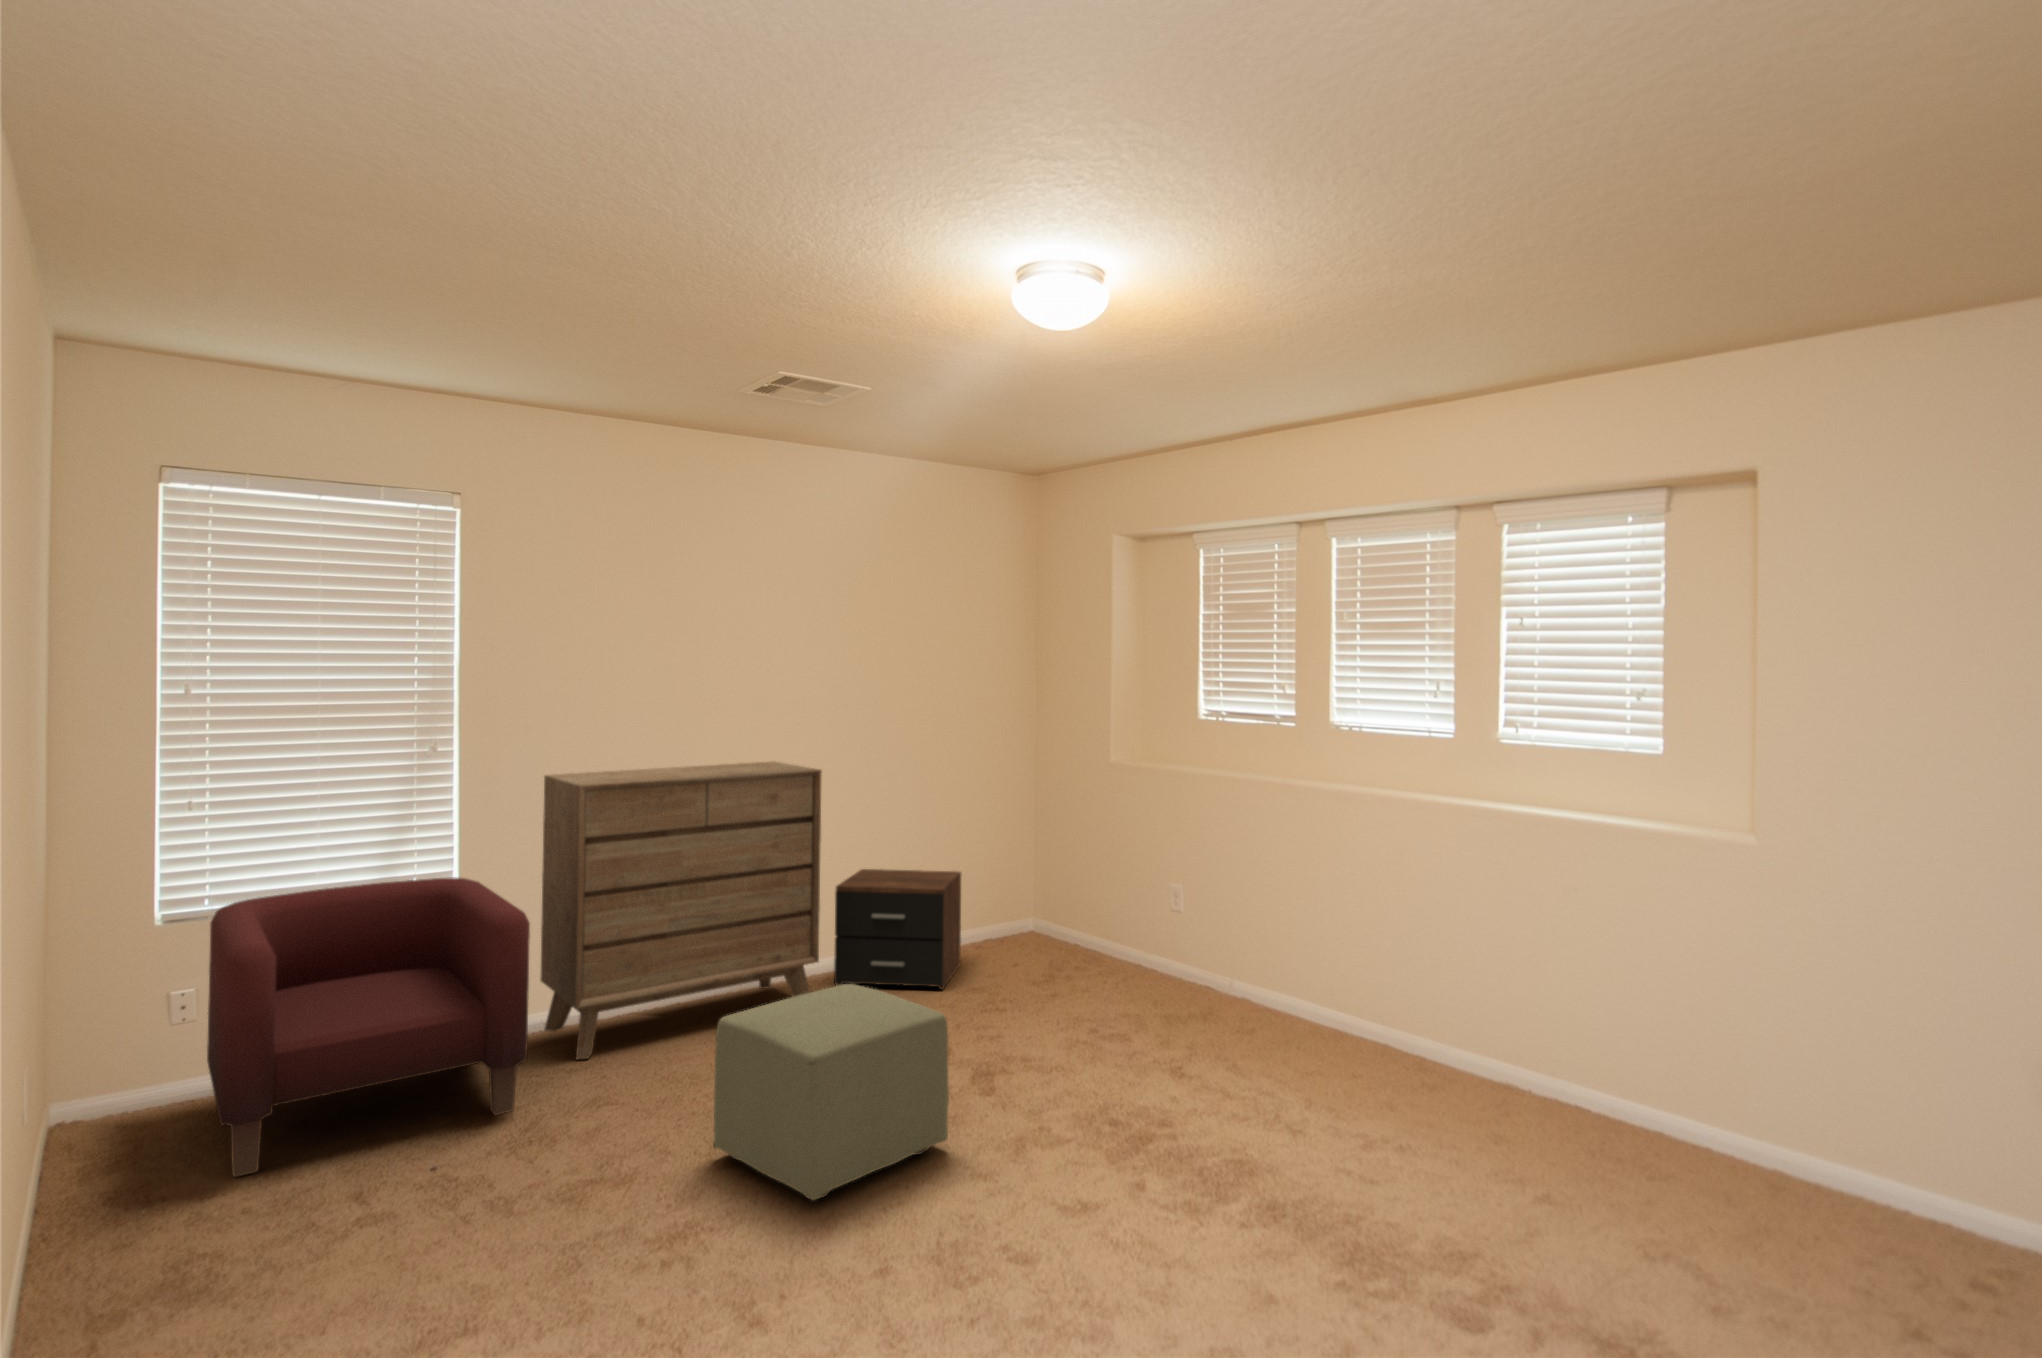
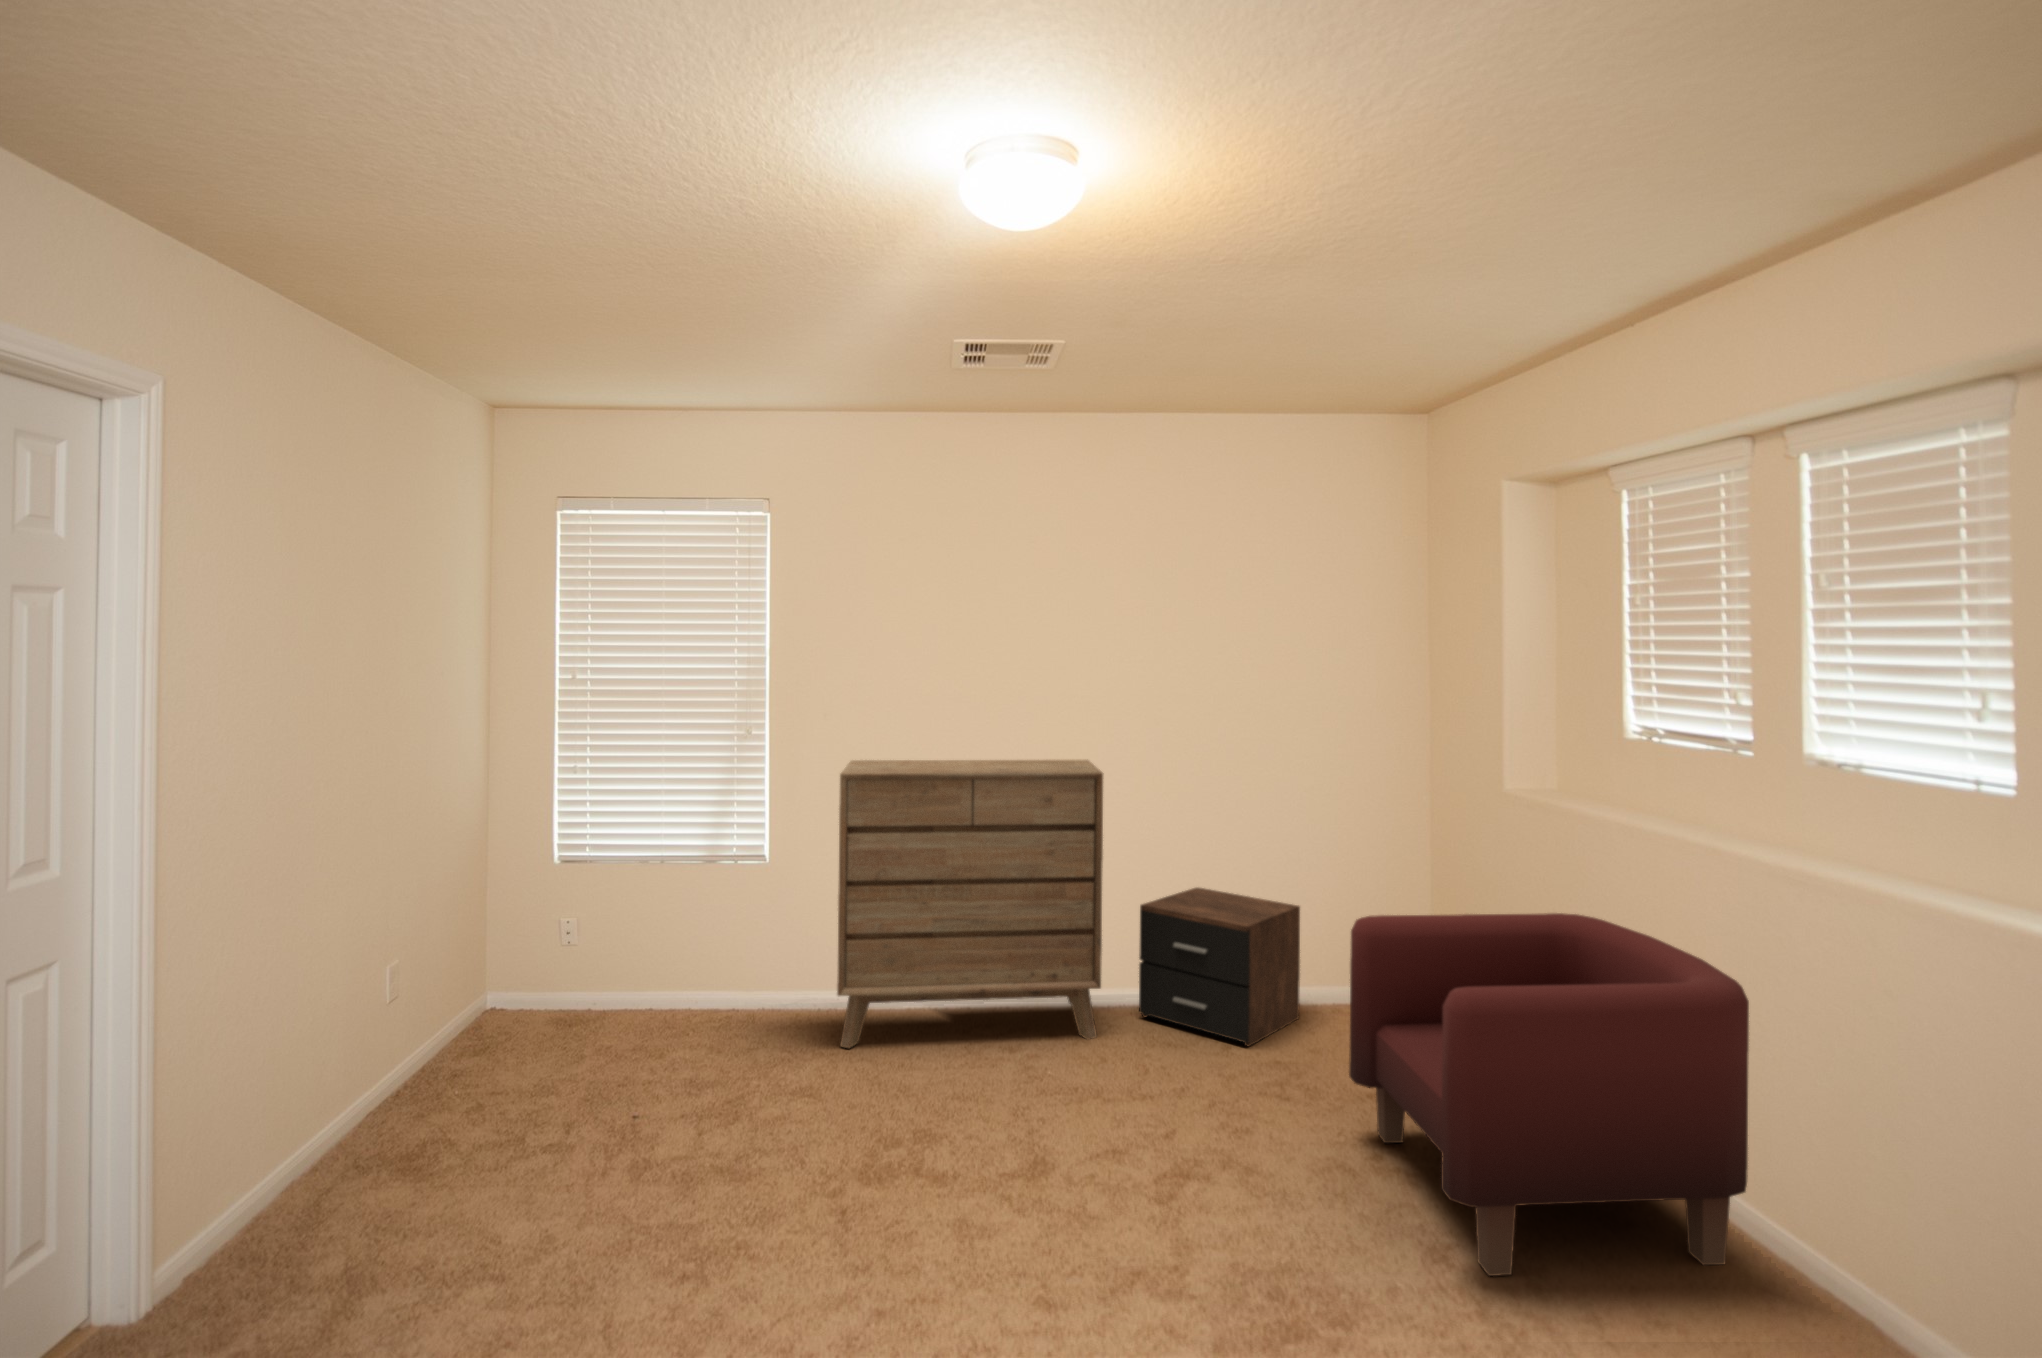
armchair: present [207,877,530,1178] -> present [1349,913,1749,1276]
ottoman: present [714,984,949,1200] -> none [821,1031,1045,1294]

